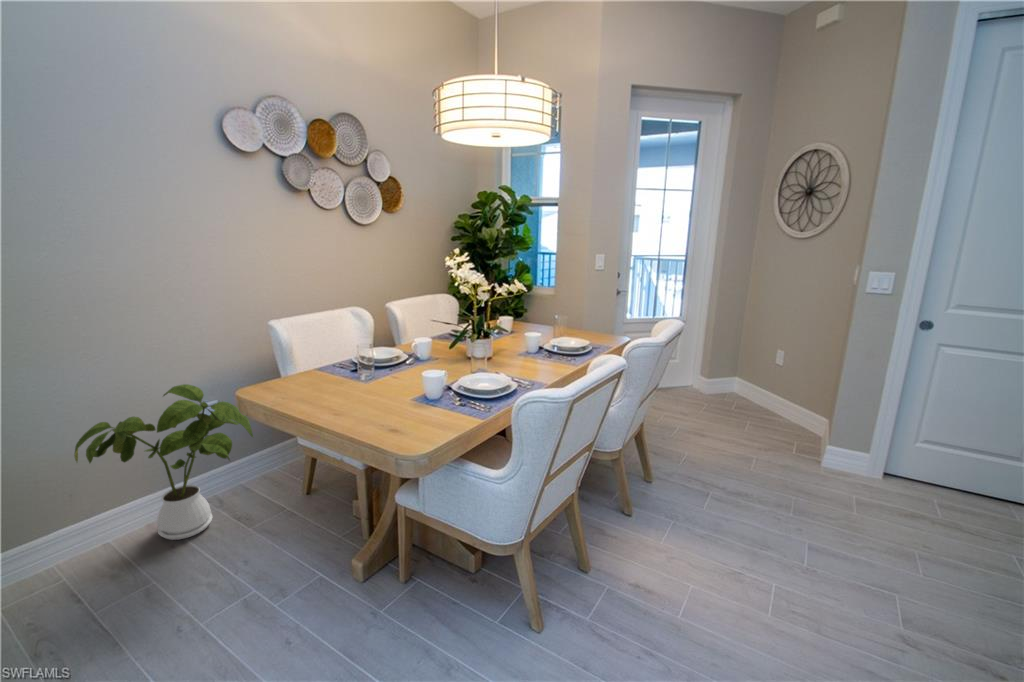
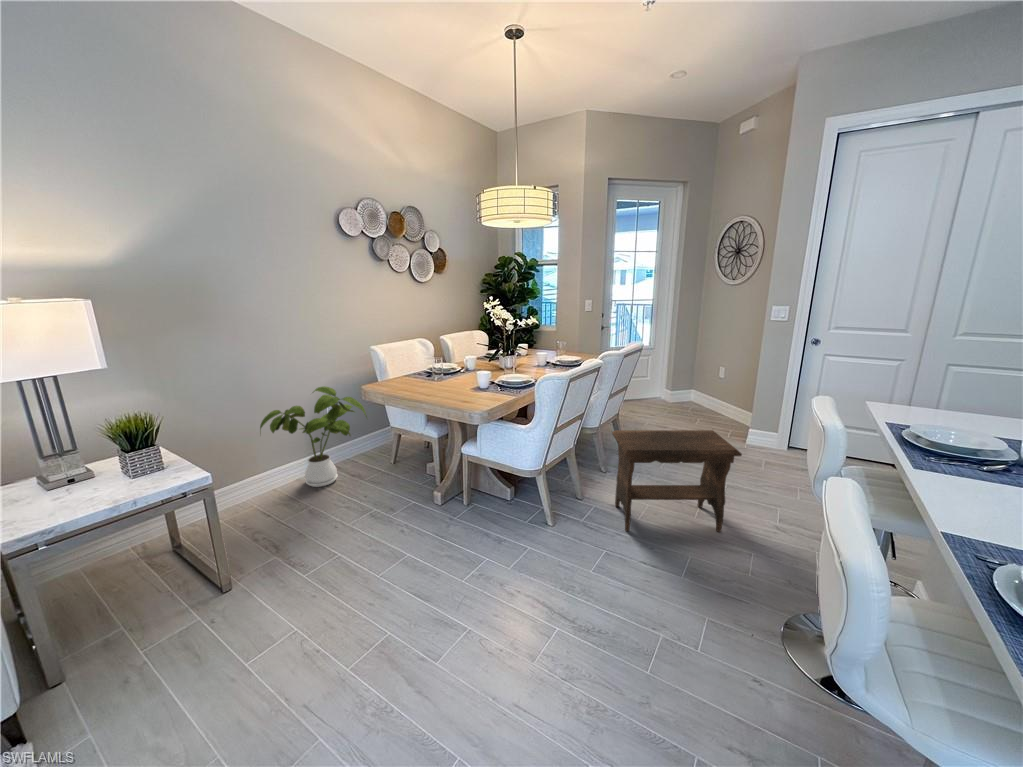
footstool: none [639,468,859,643] -> present [612,430,742,532]

